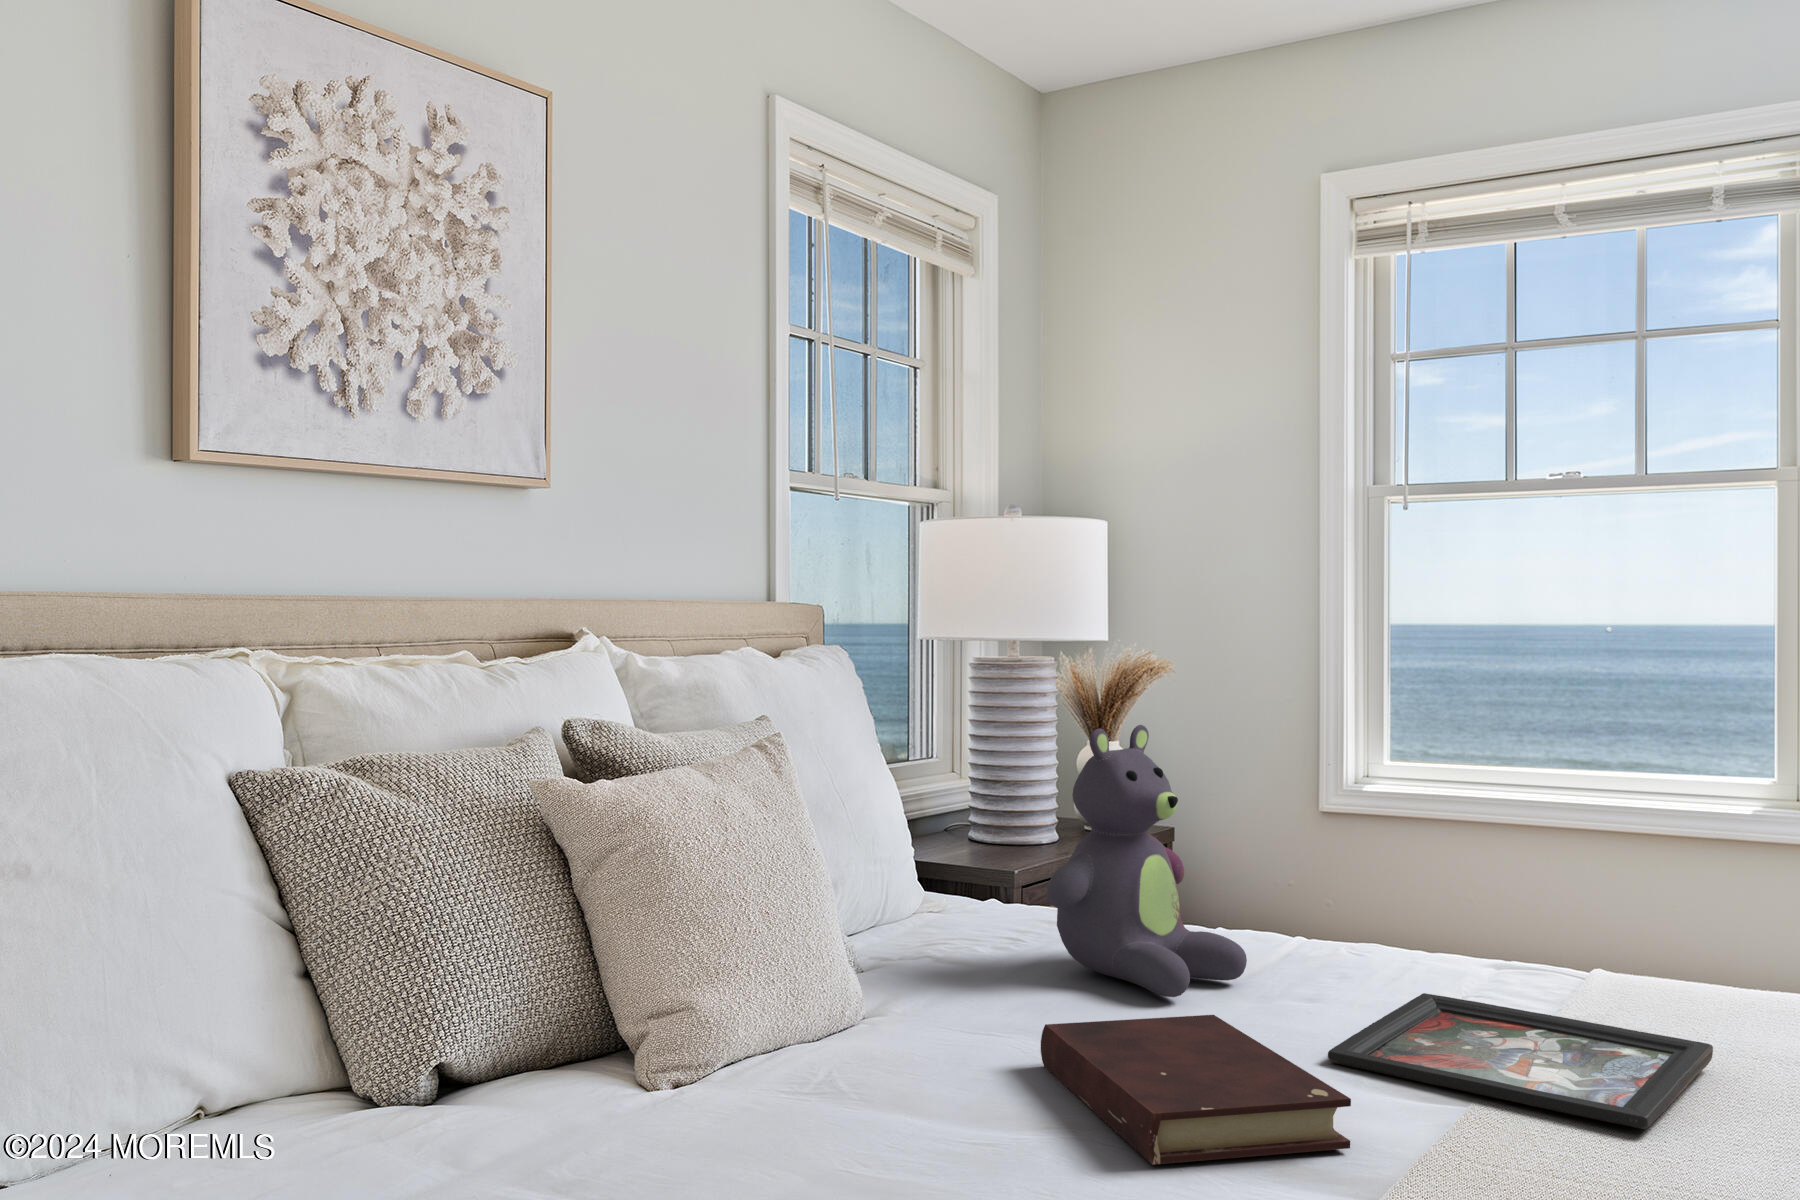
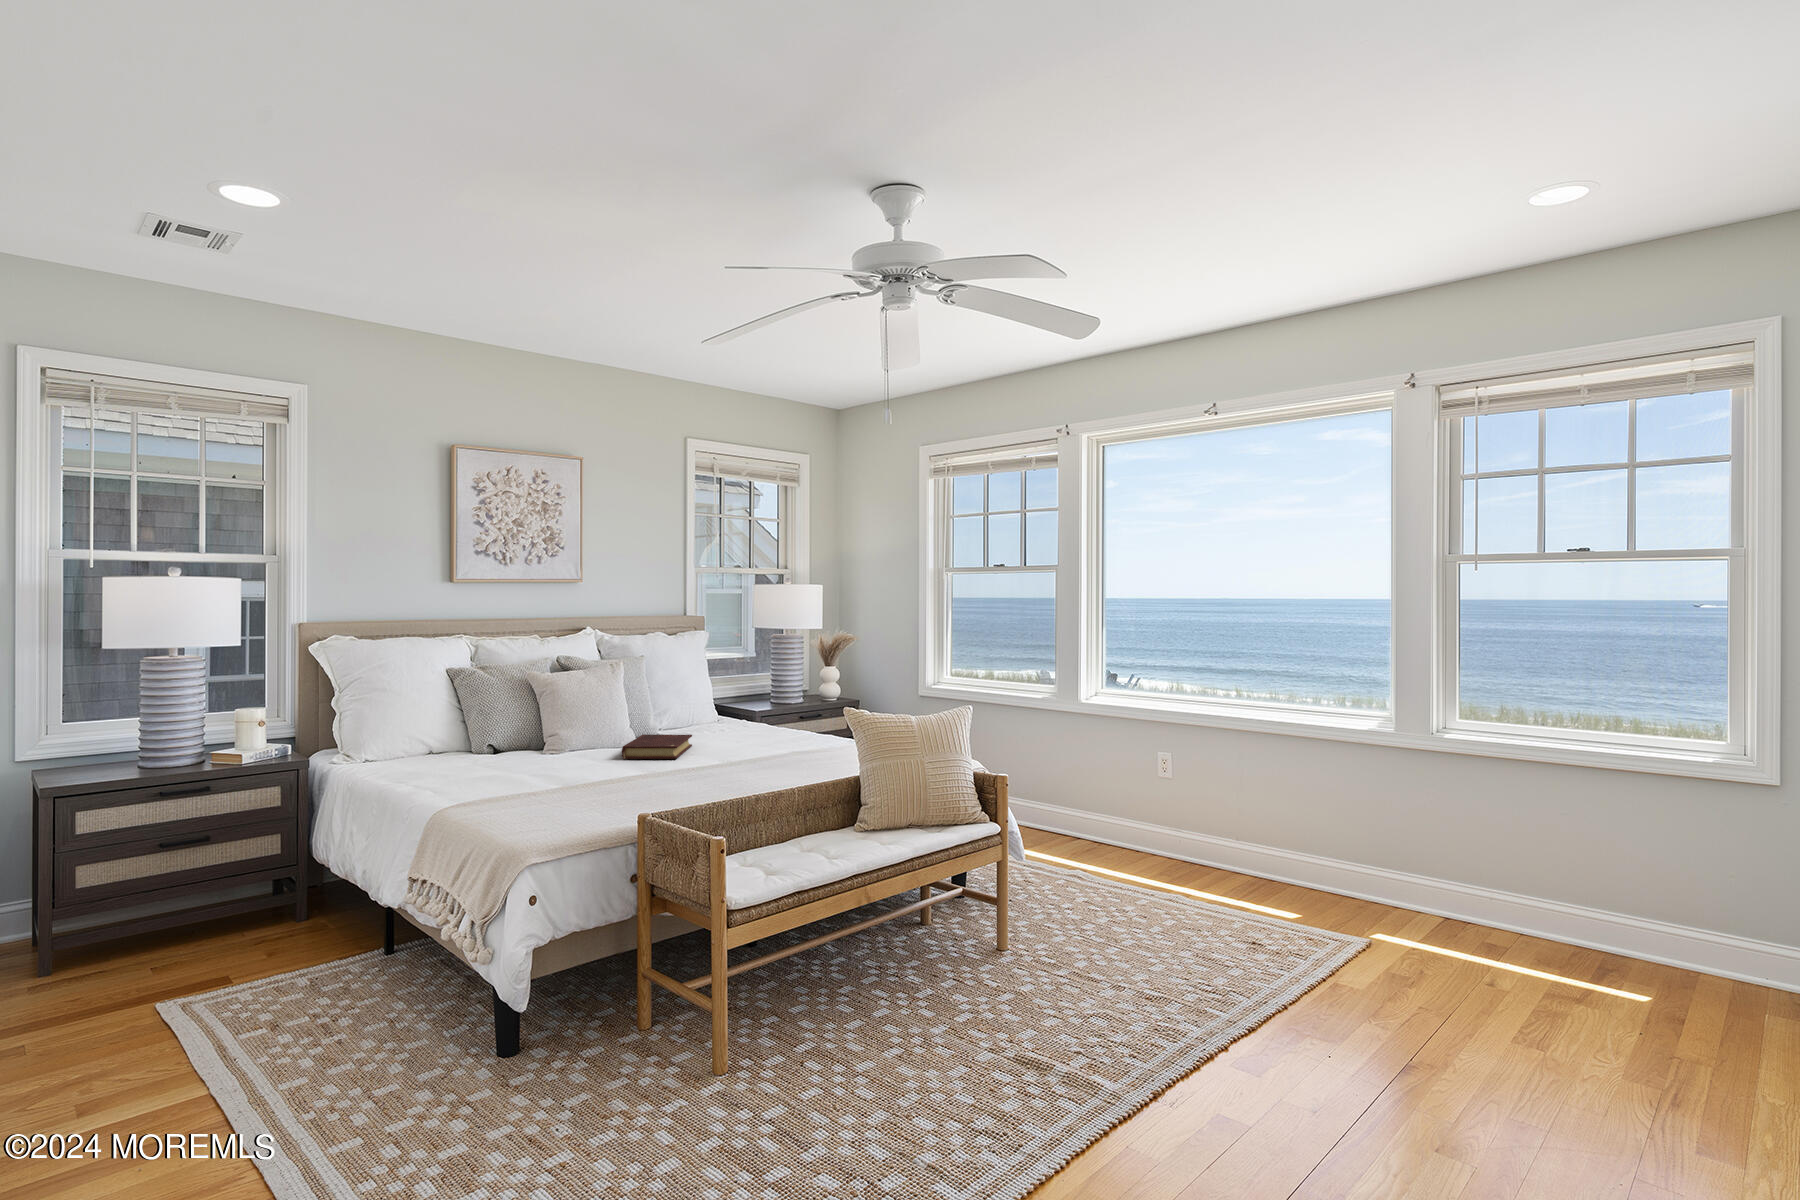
stuffed bear: present [1047,725,1247,997] -> none [684,657,745,736]
decorative tray: present [1328,993,1713,1129] -> none [718,736,821,759]

